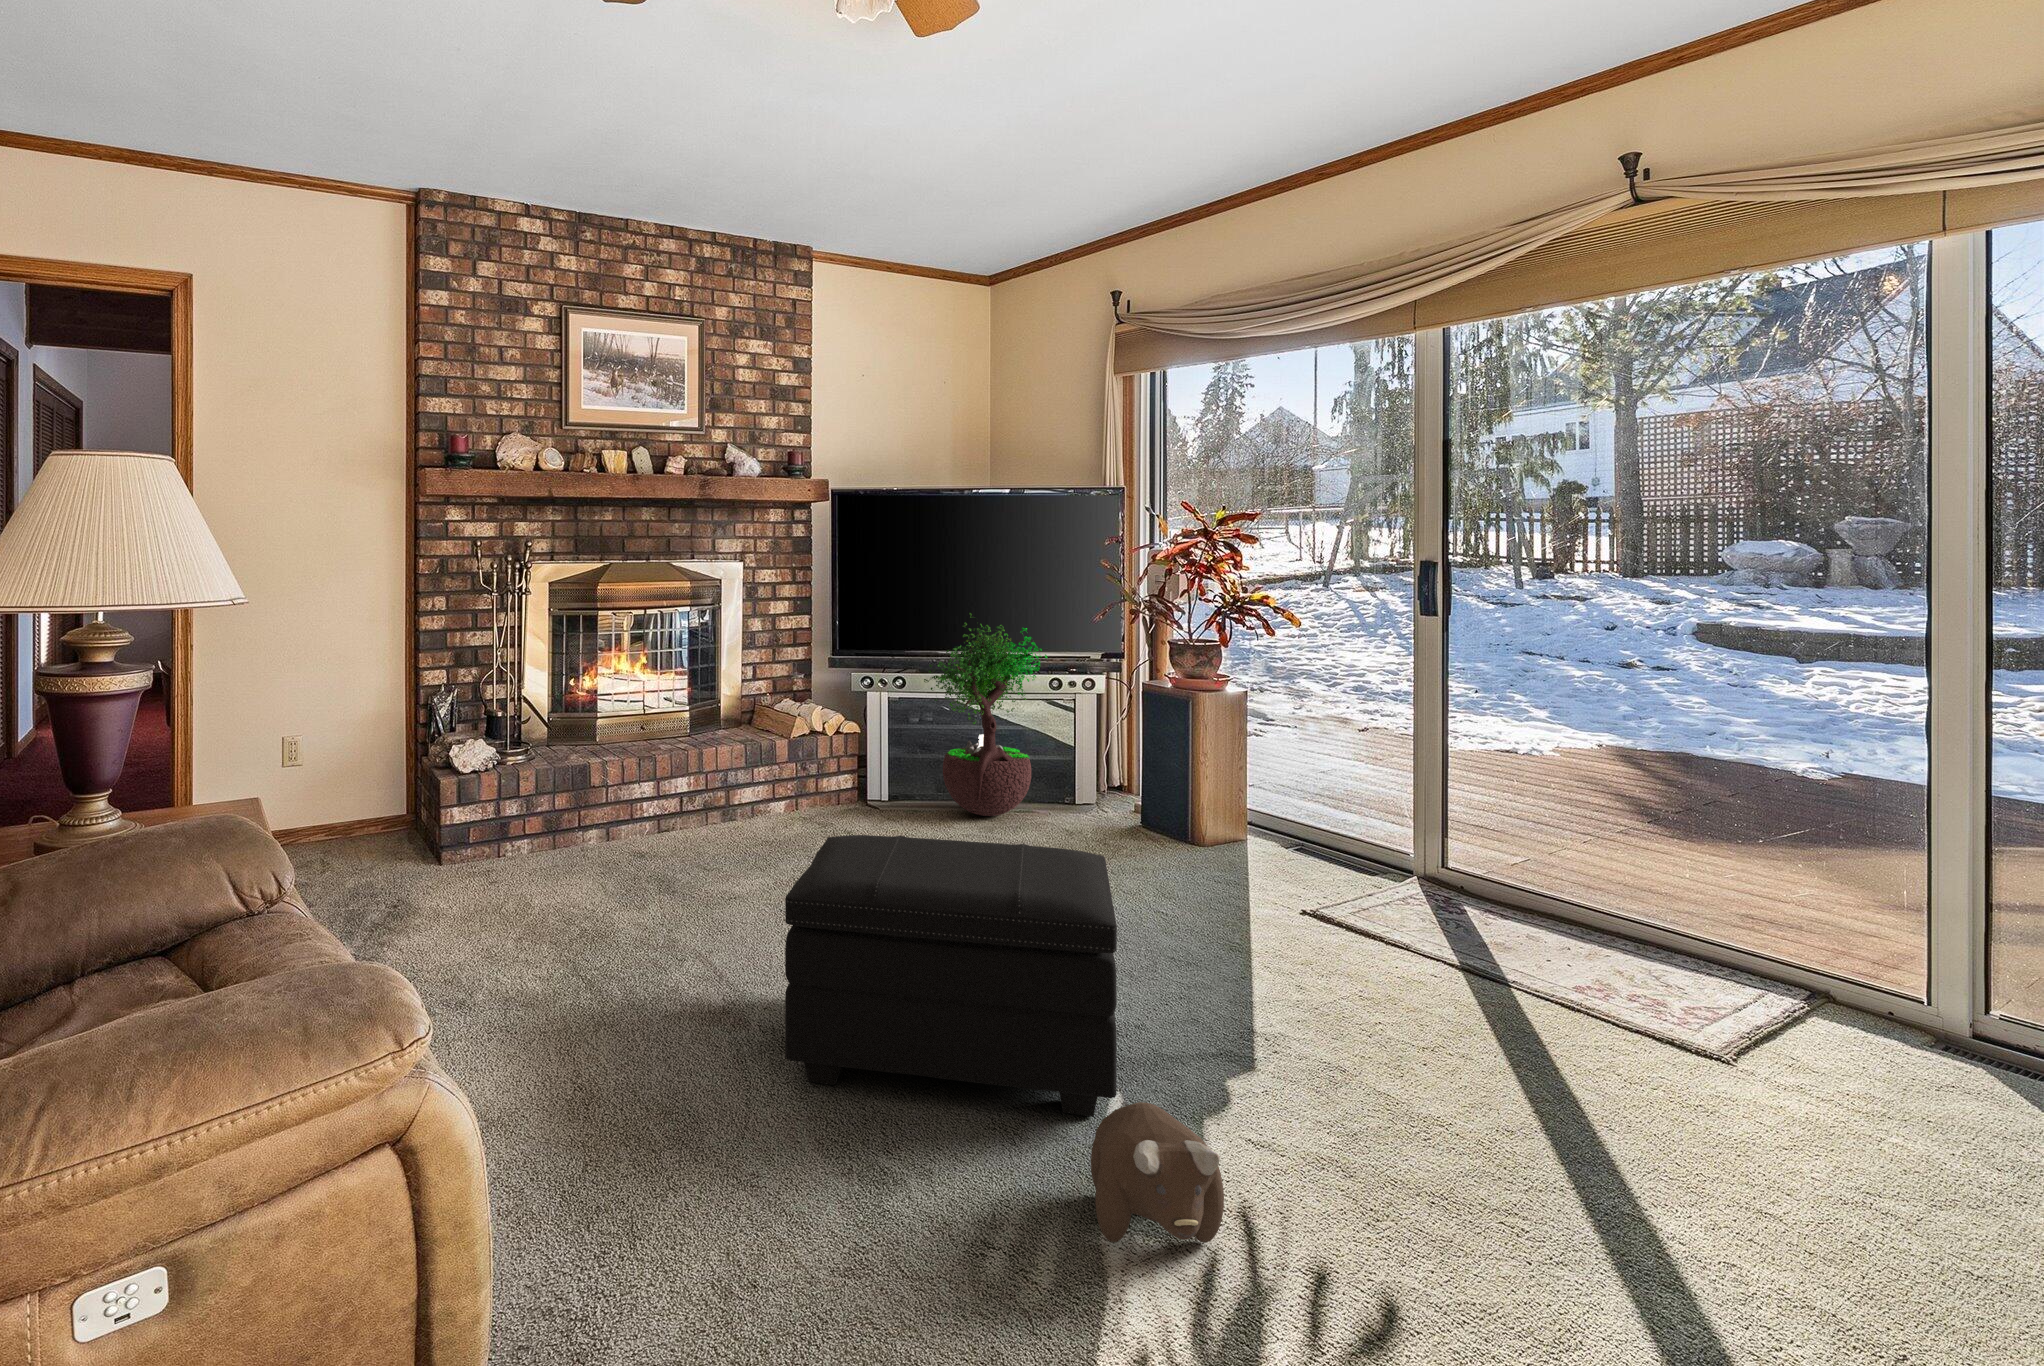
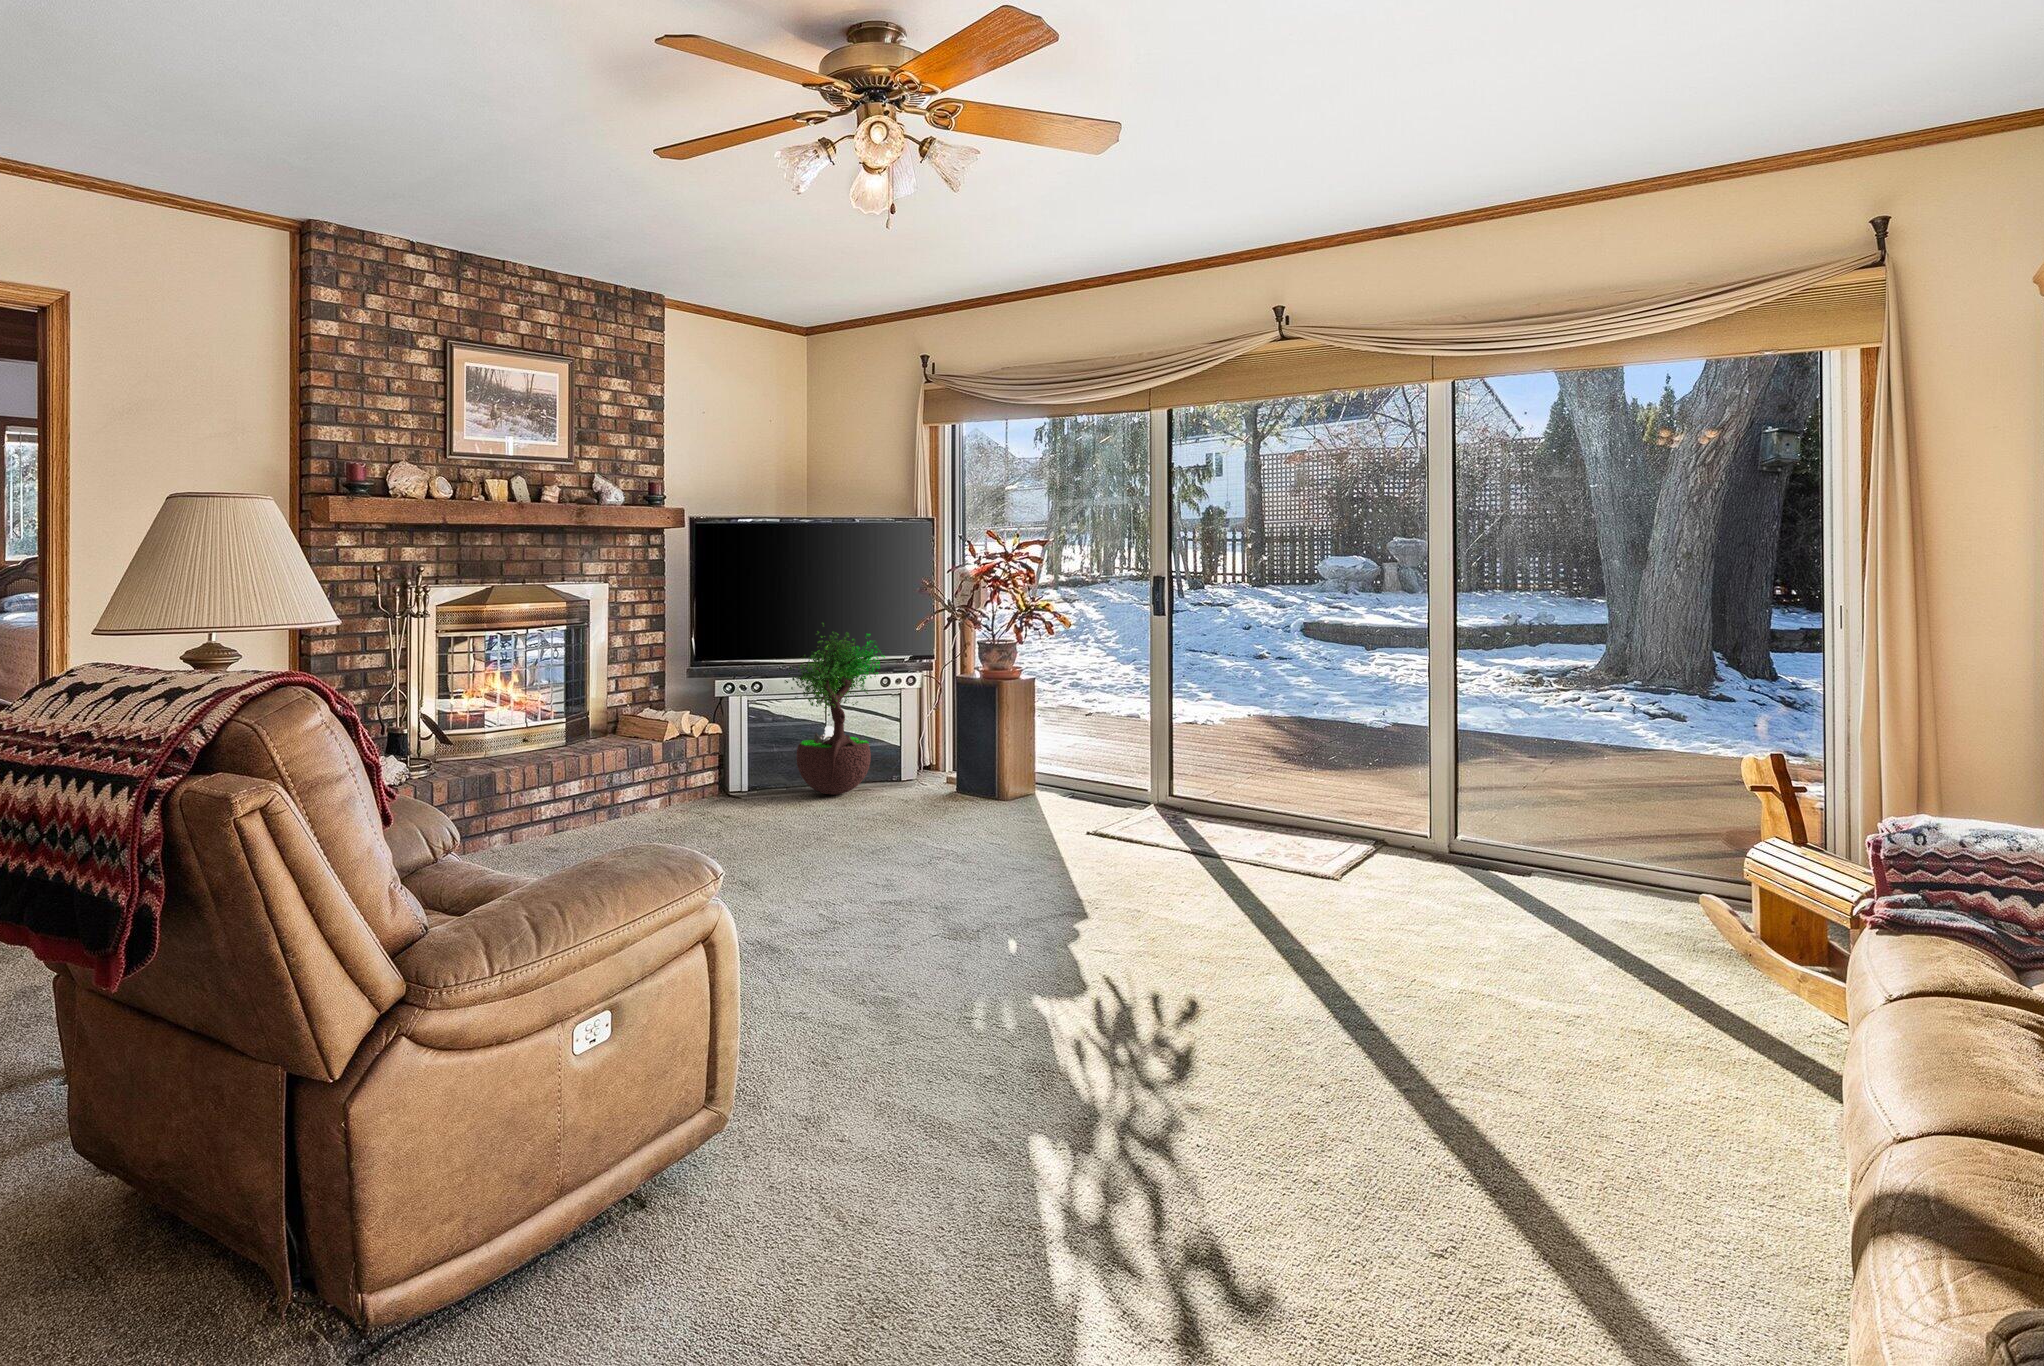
footstool: present [785,835,1117,1116] -> none [782,783,1016,961]
plush toy: present [1091,1102,1224,1243] -> none [1015,920,1102,1004]

